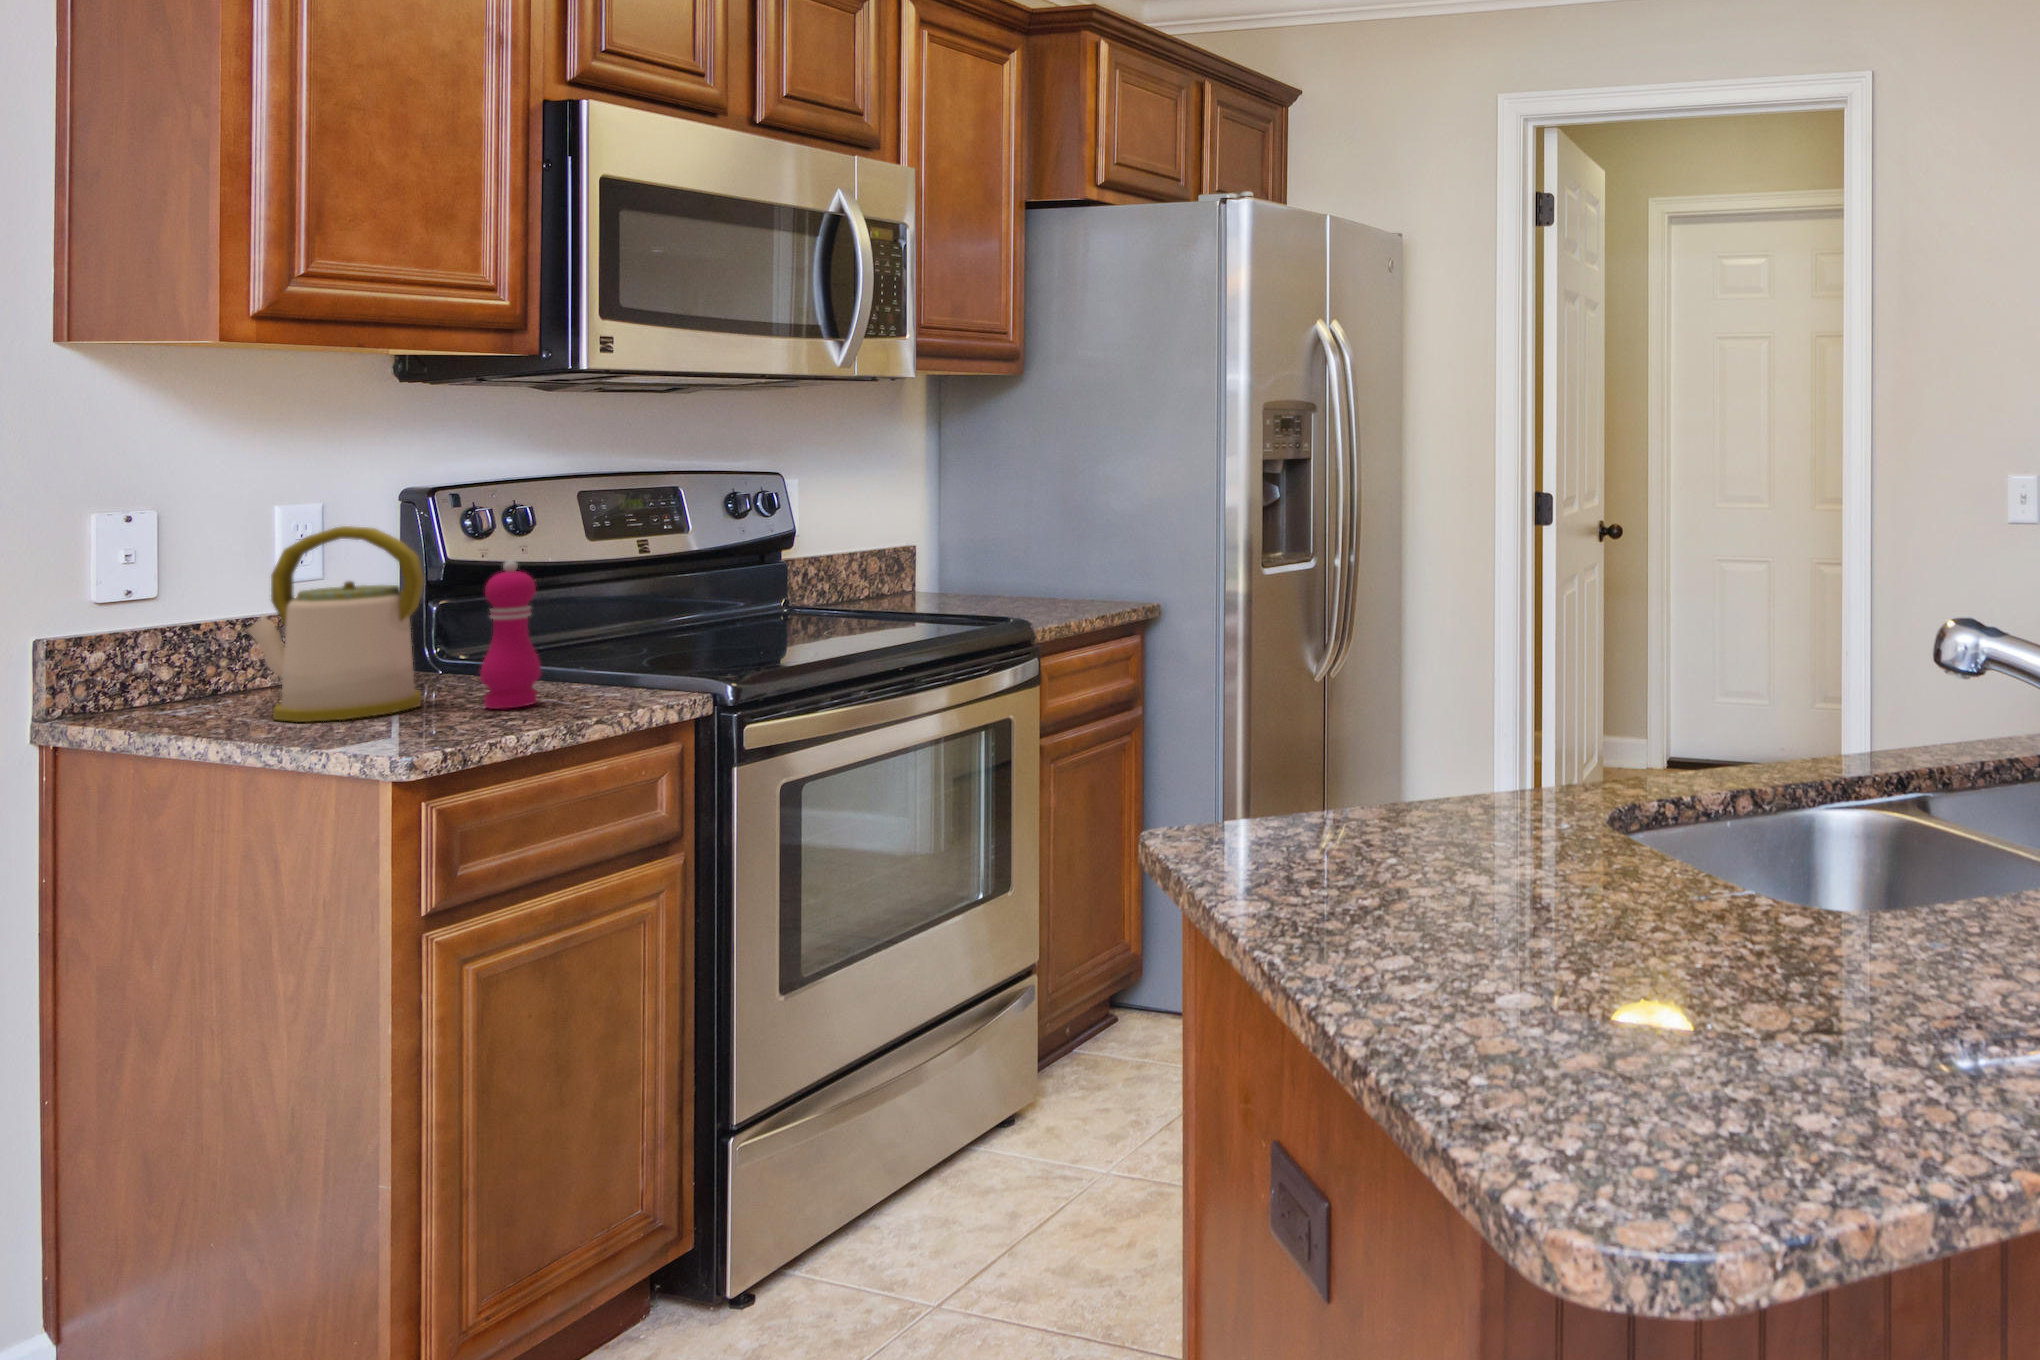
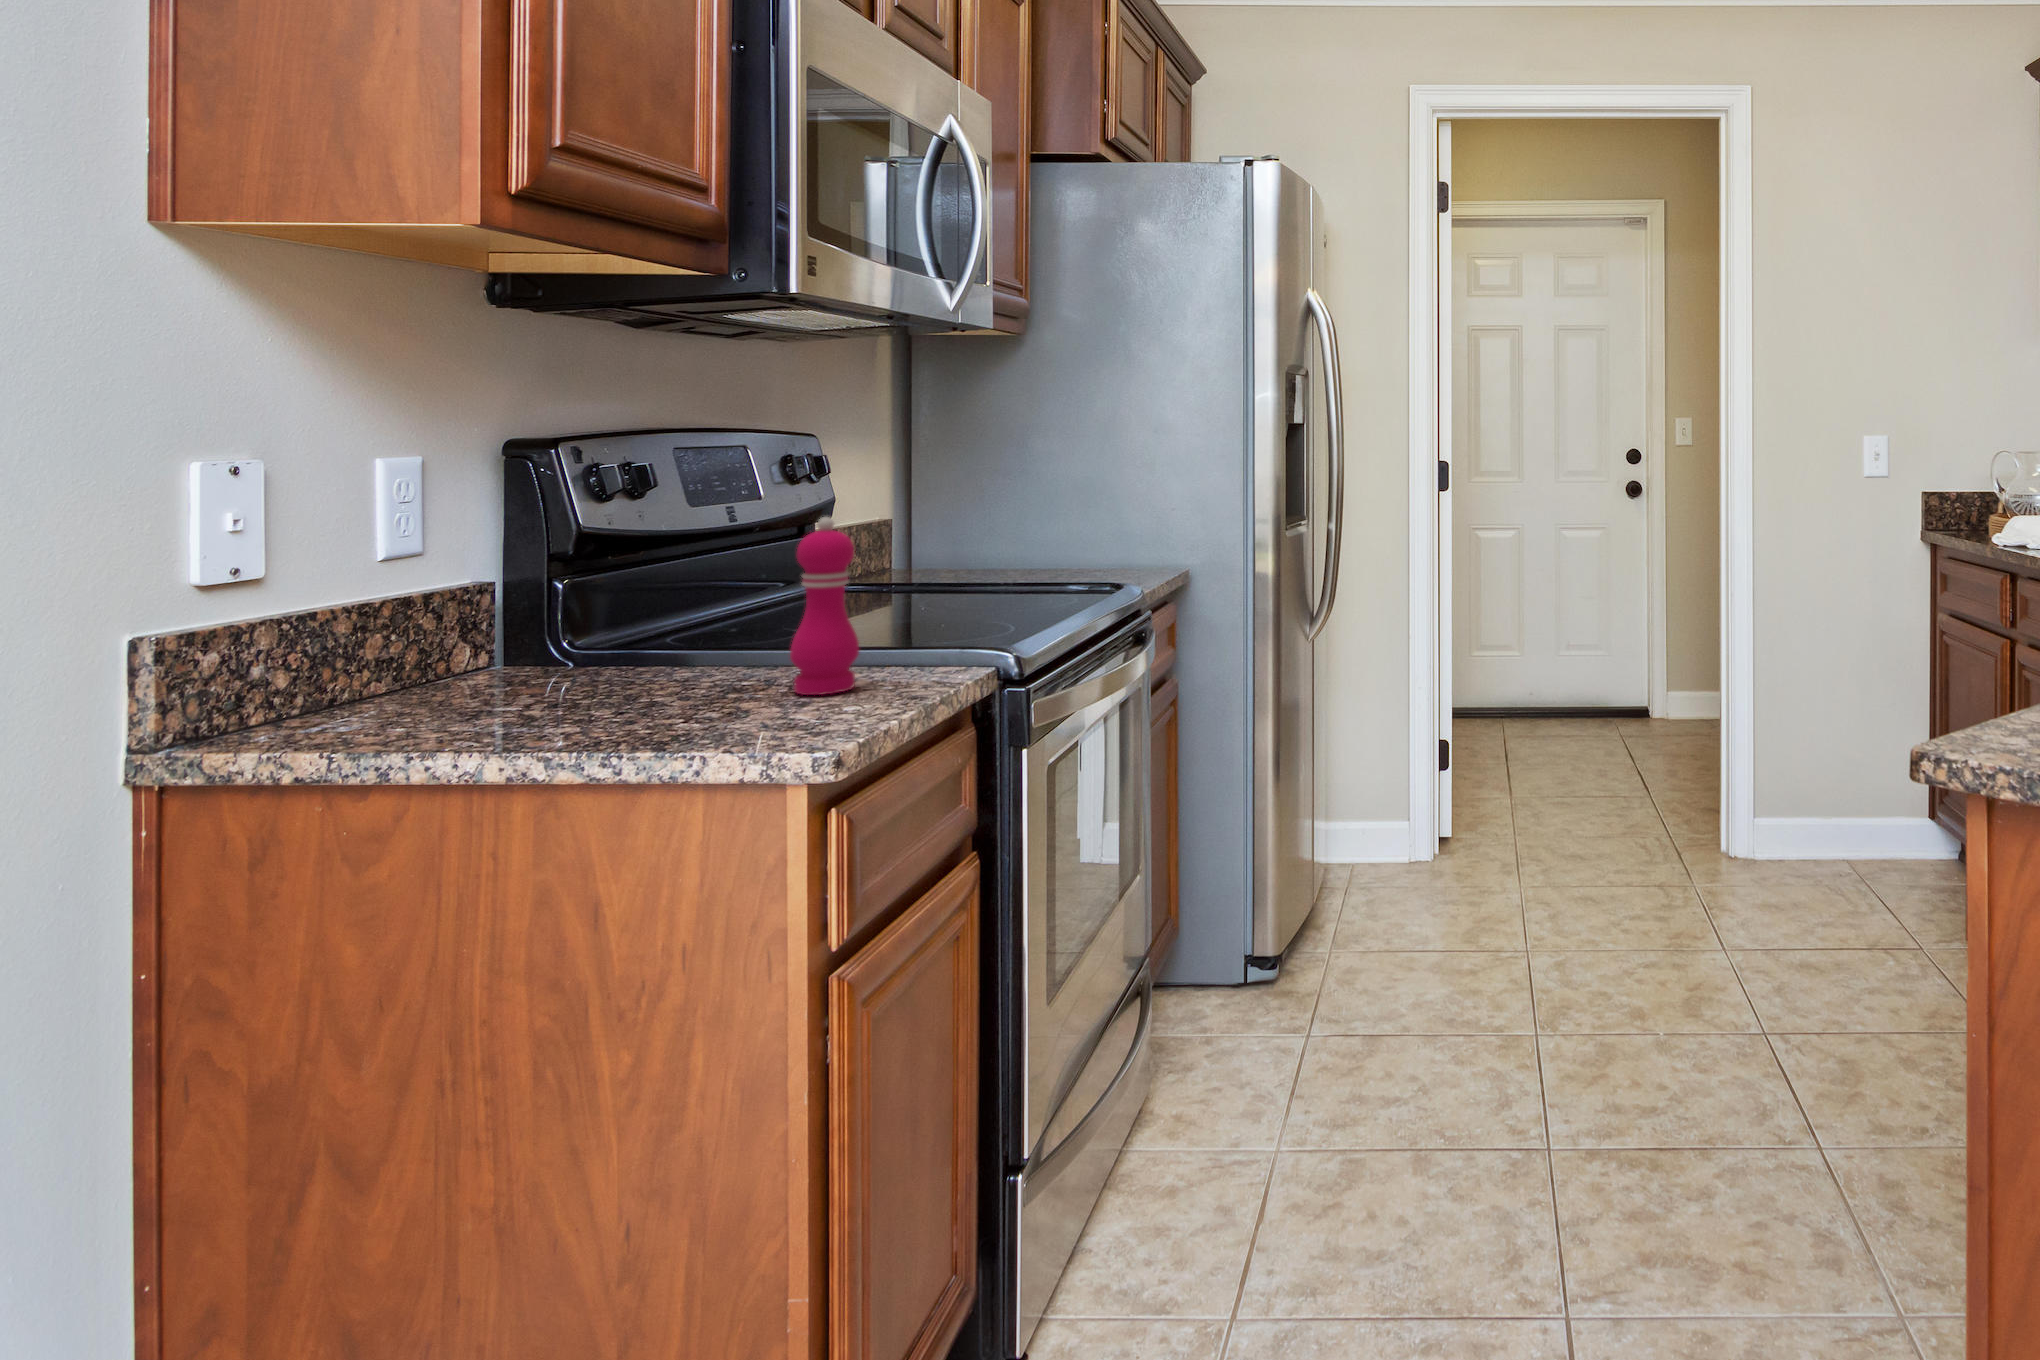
kettle: present [248,526,424,722] -> none [477,477,710,726]

